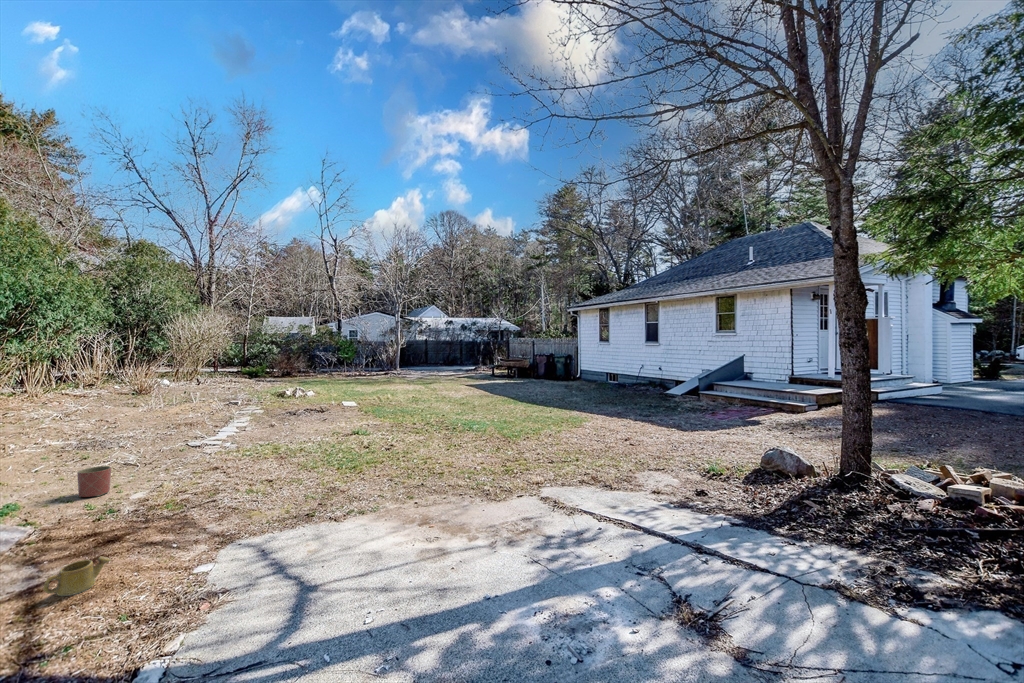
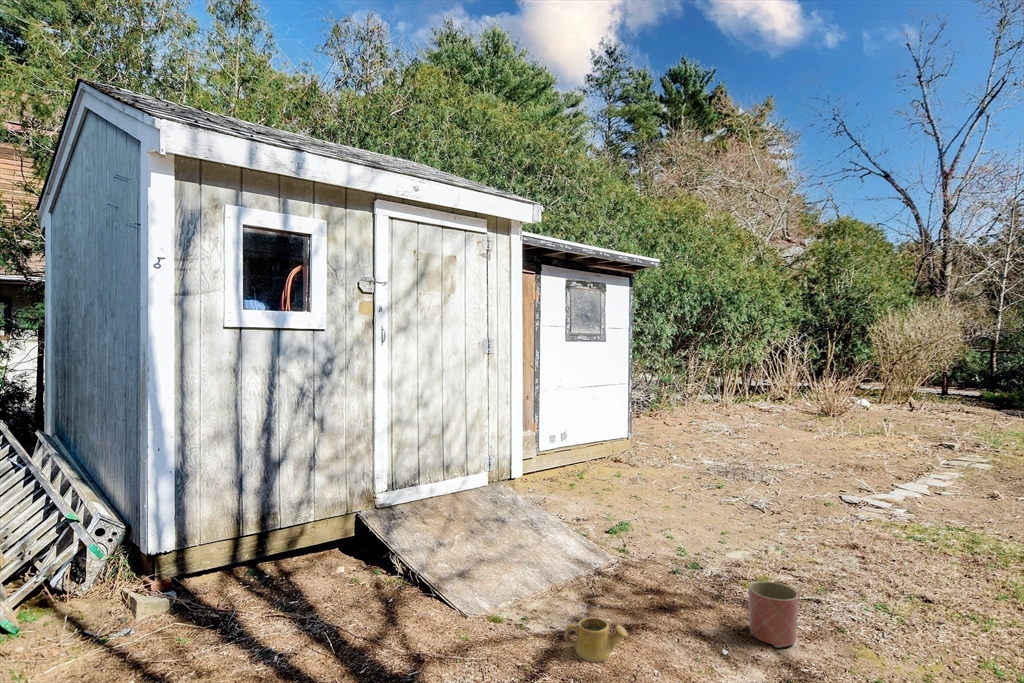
planter: present [77,466,111,498] -> present [748,581,799,648]

